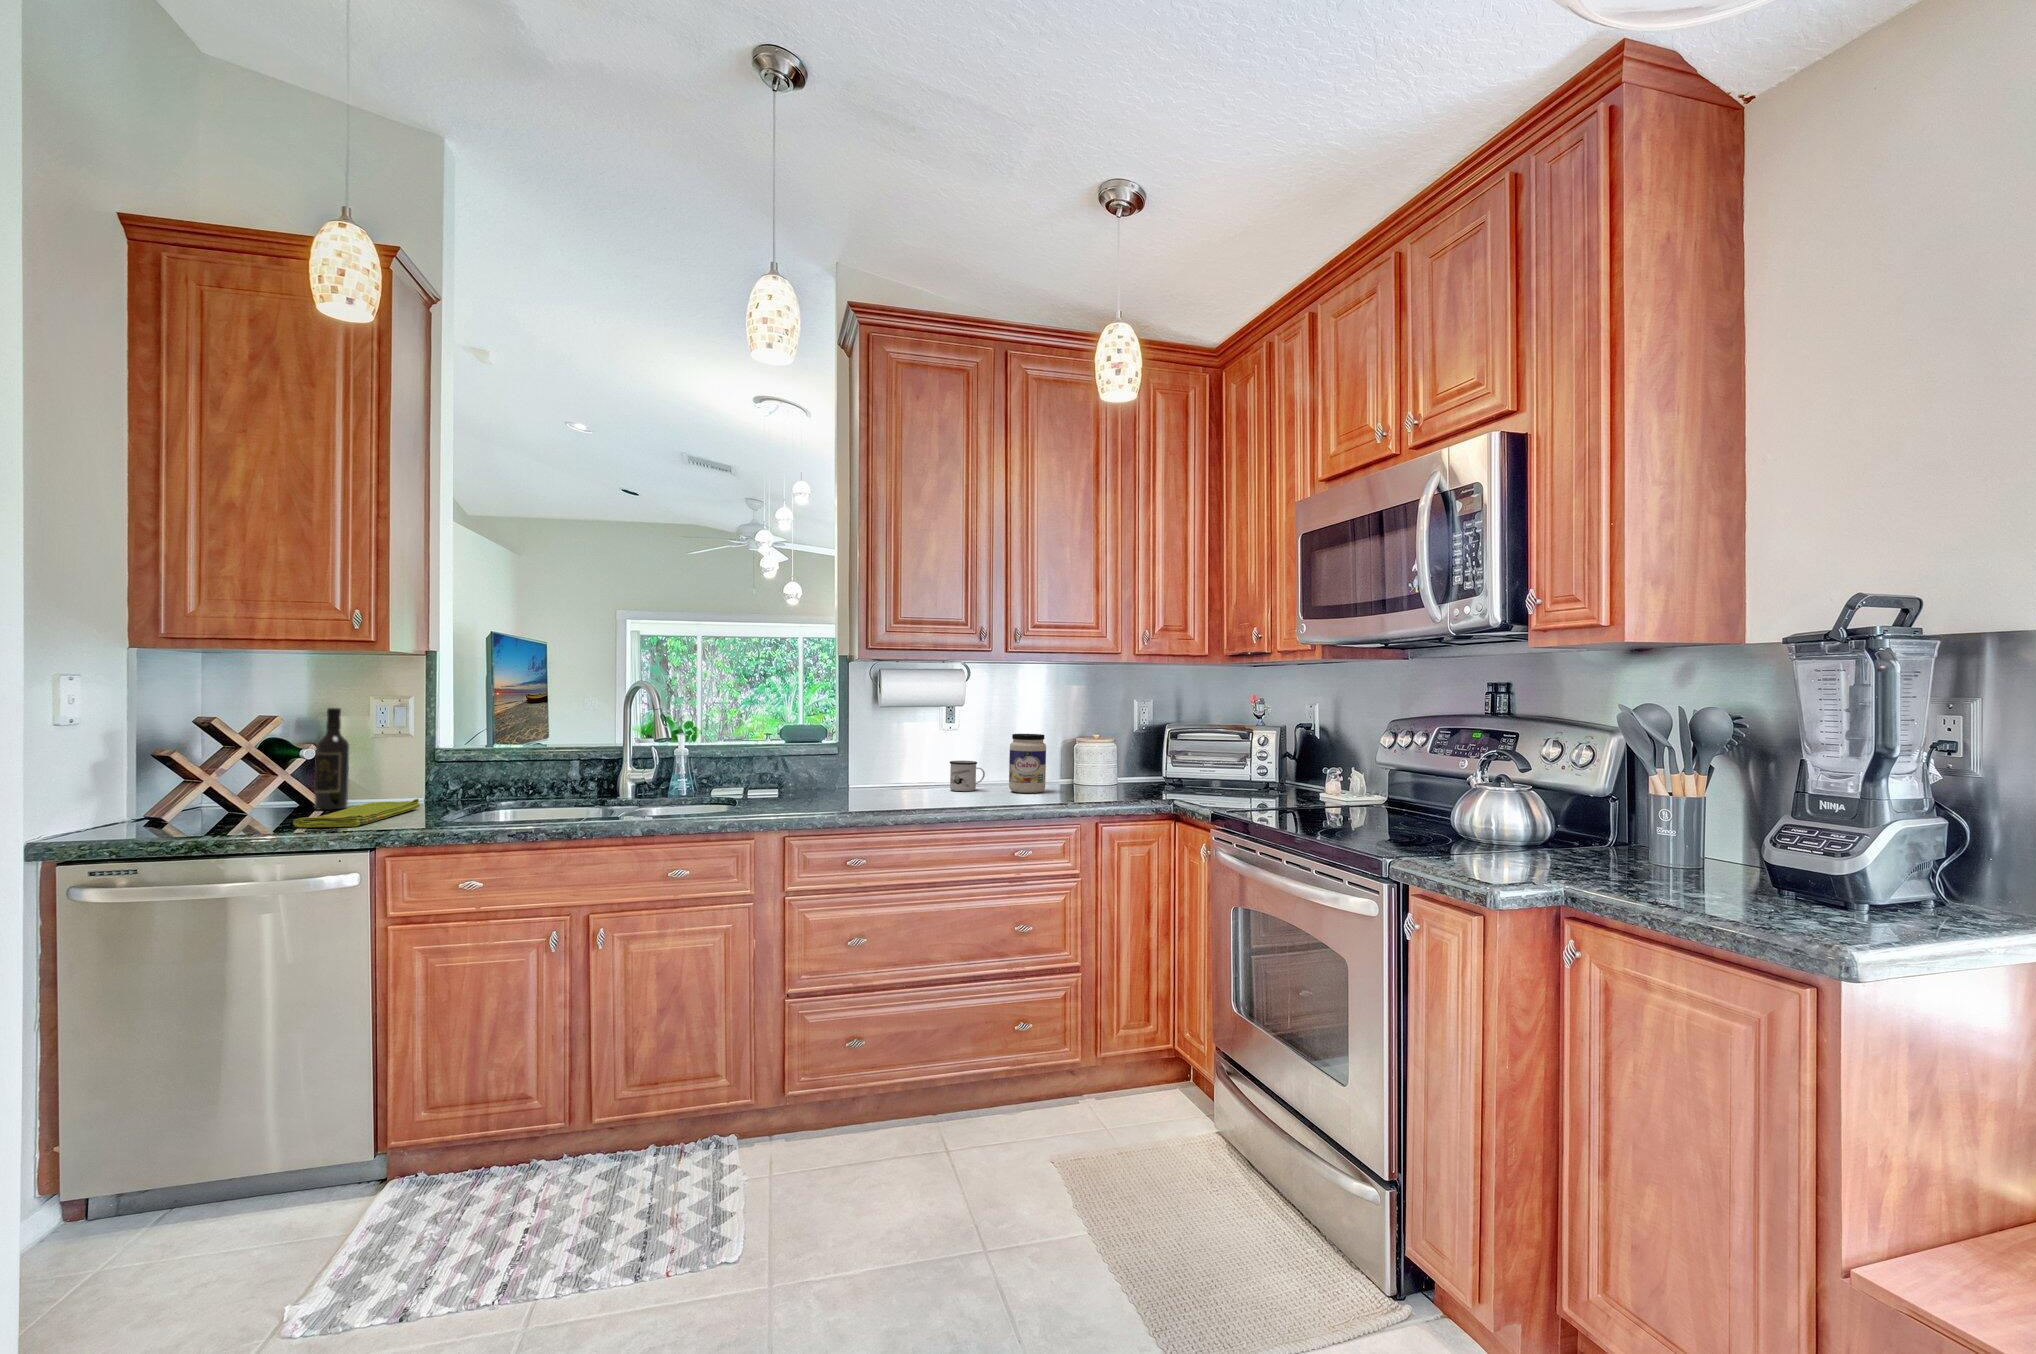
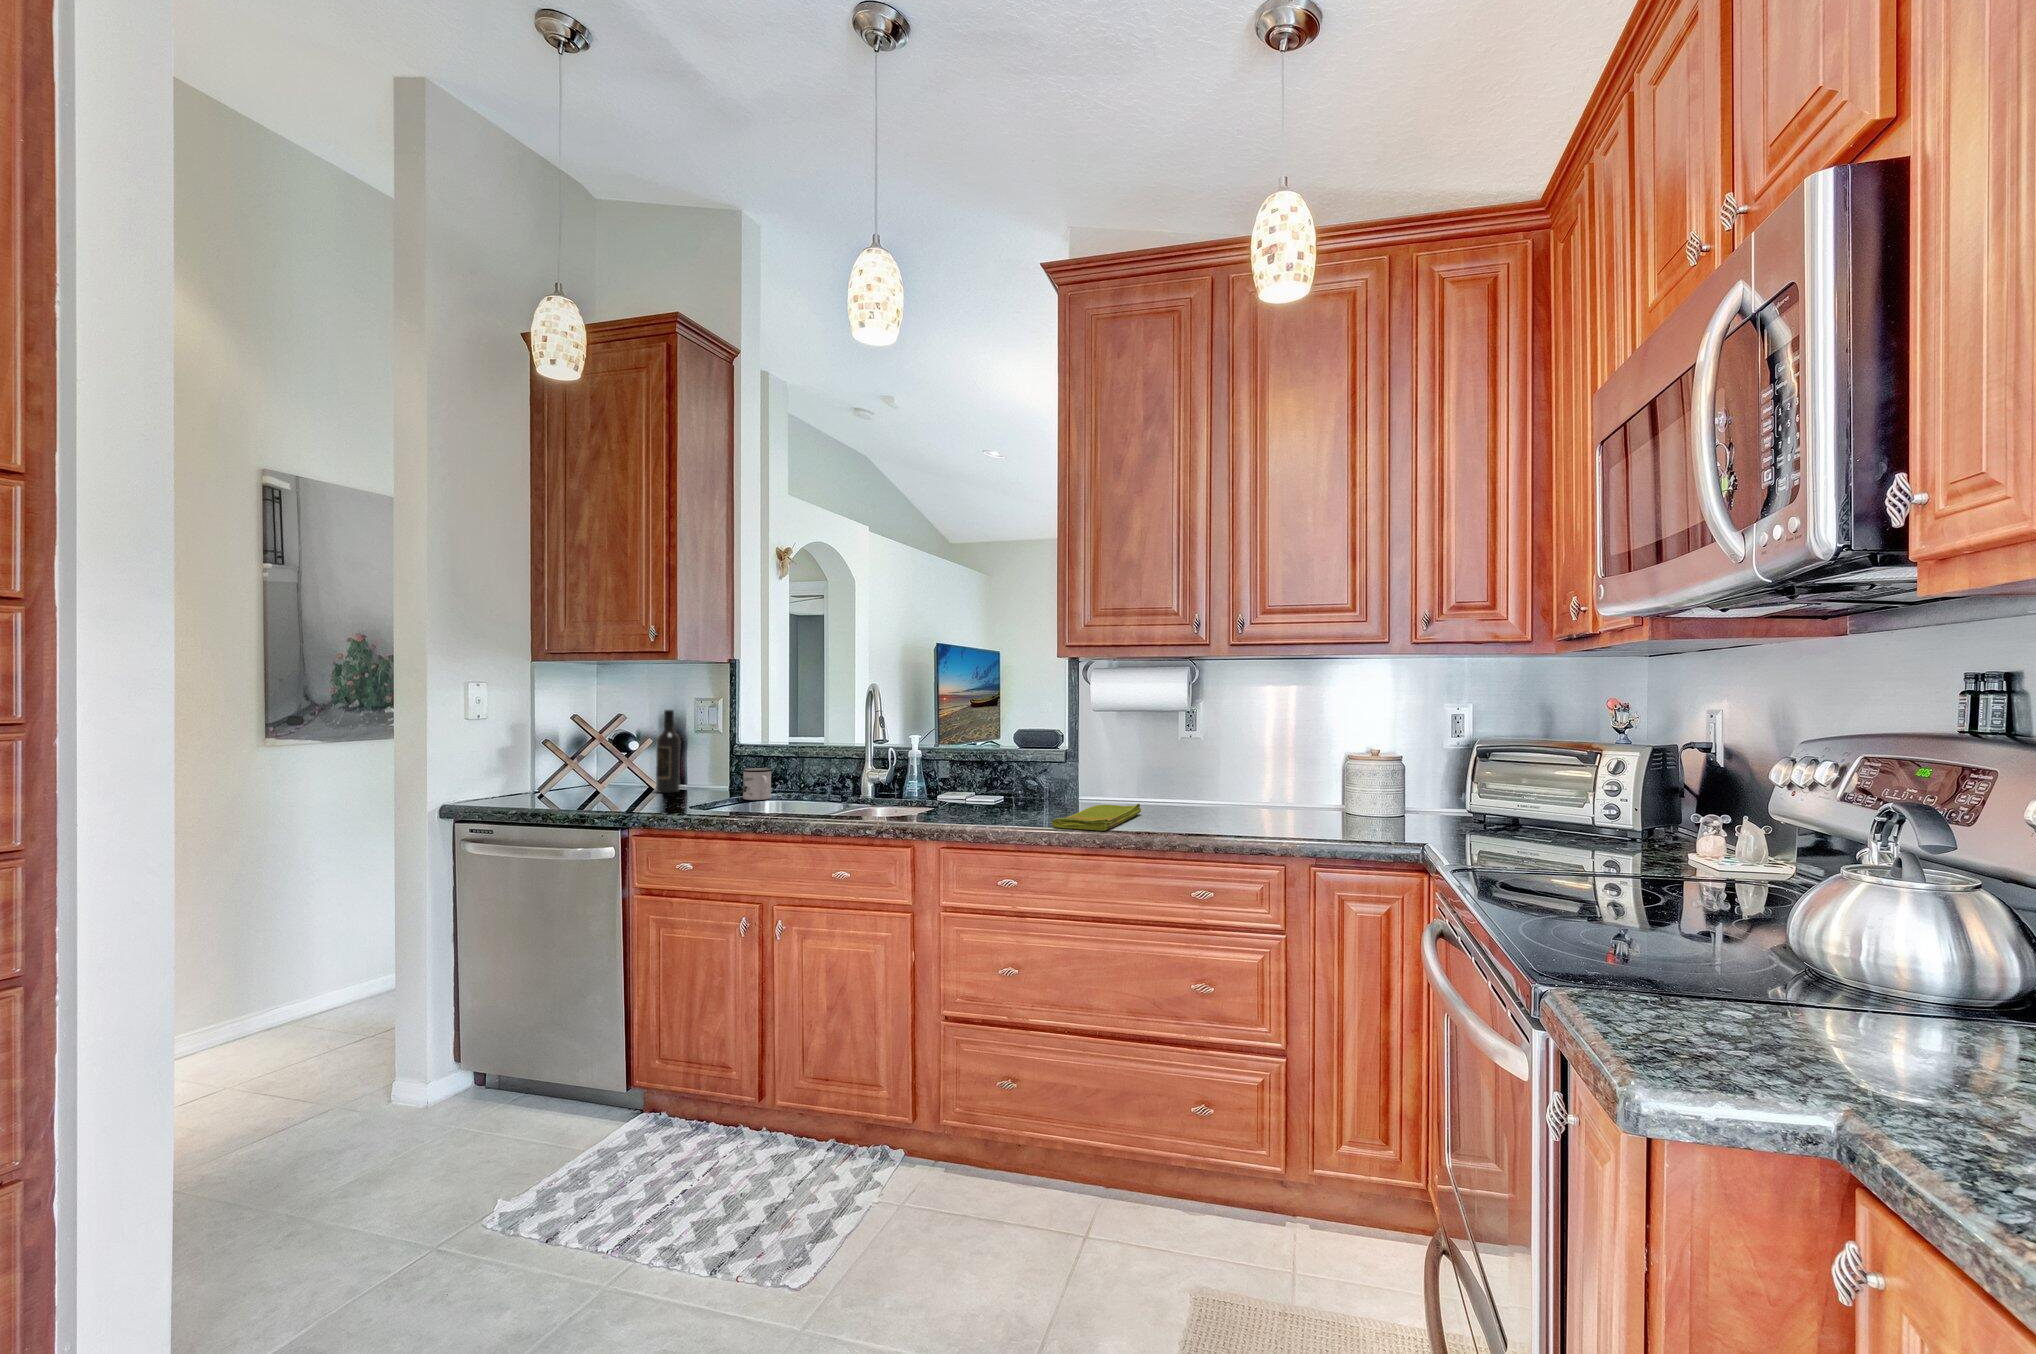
jar: present [1009,734,1046,793] -> none [1248,746,1295,820]
mug: present [950,761,985,791] -> present [742,768,772,800]
dish towel: present [293,799,420,827] -> present [1052,804,1141,831]

